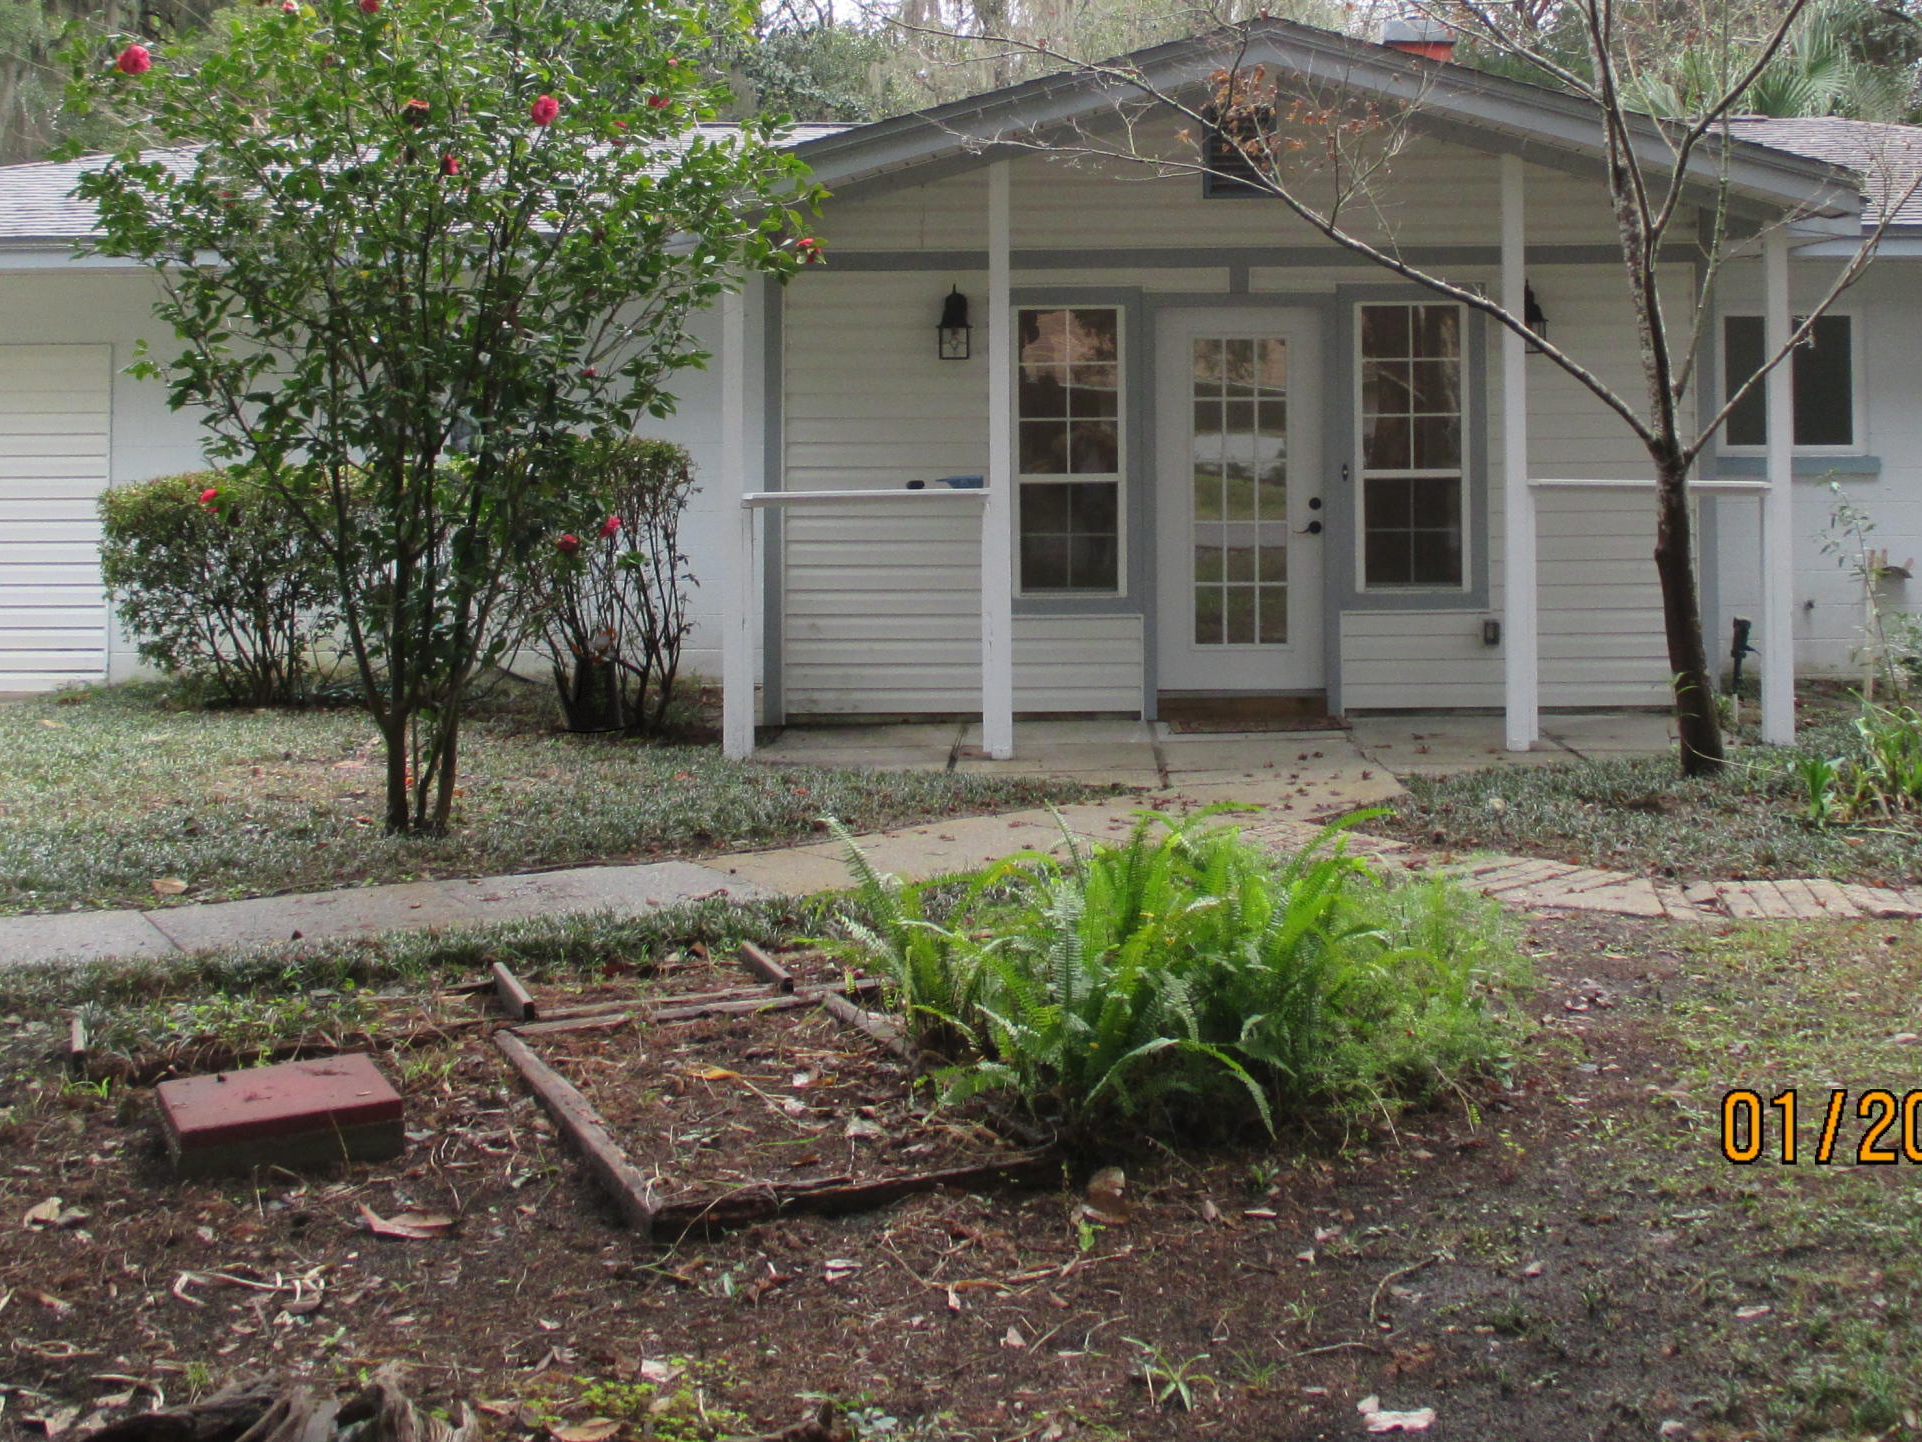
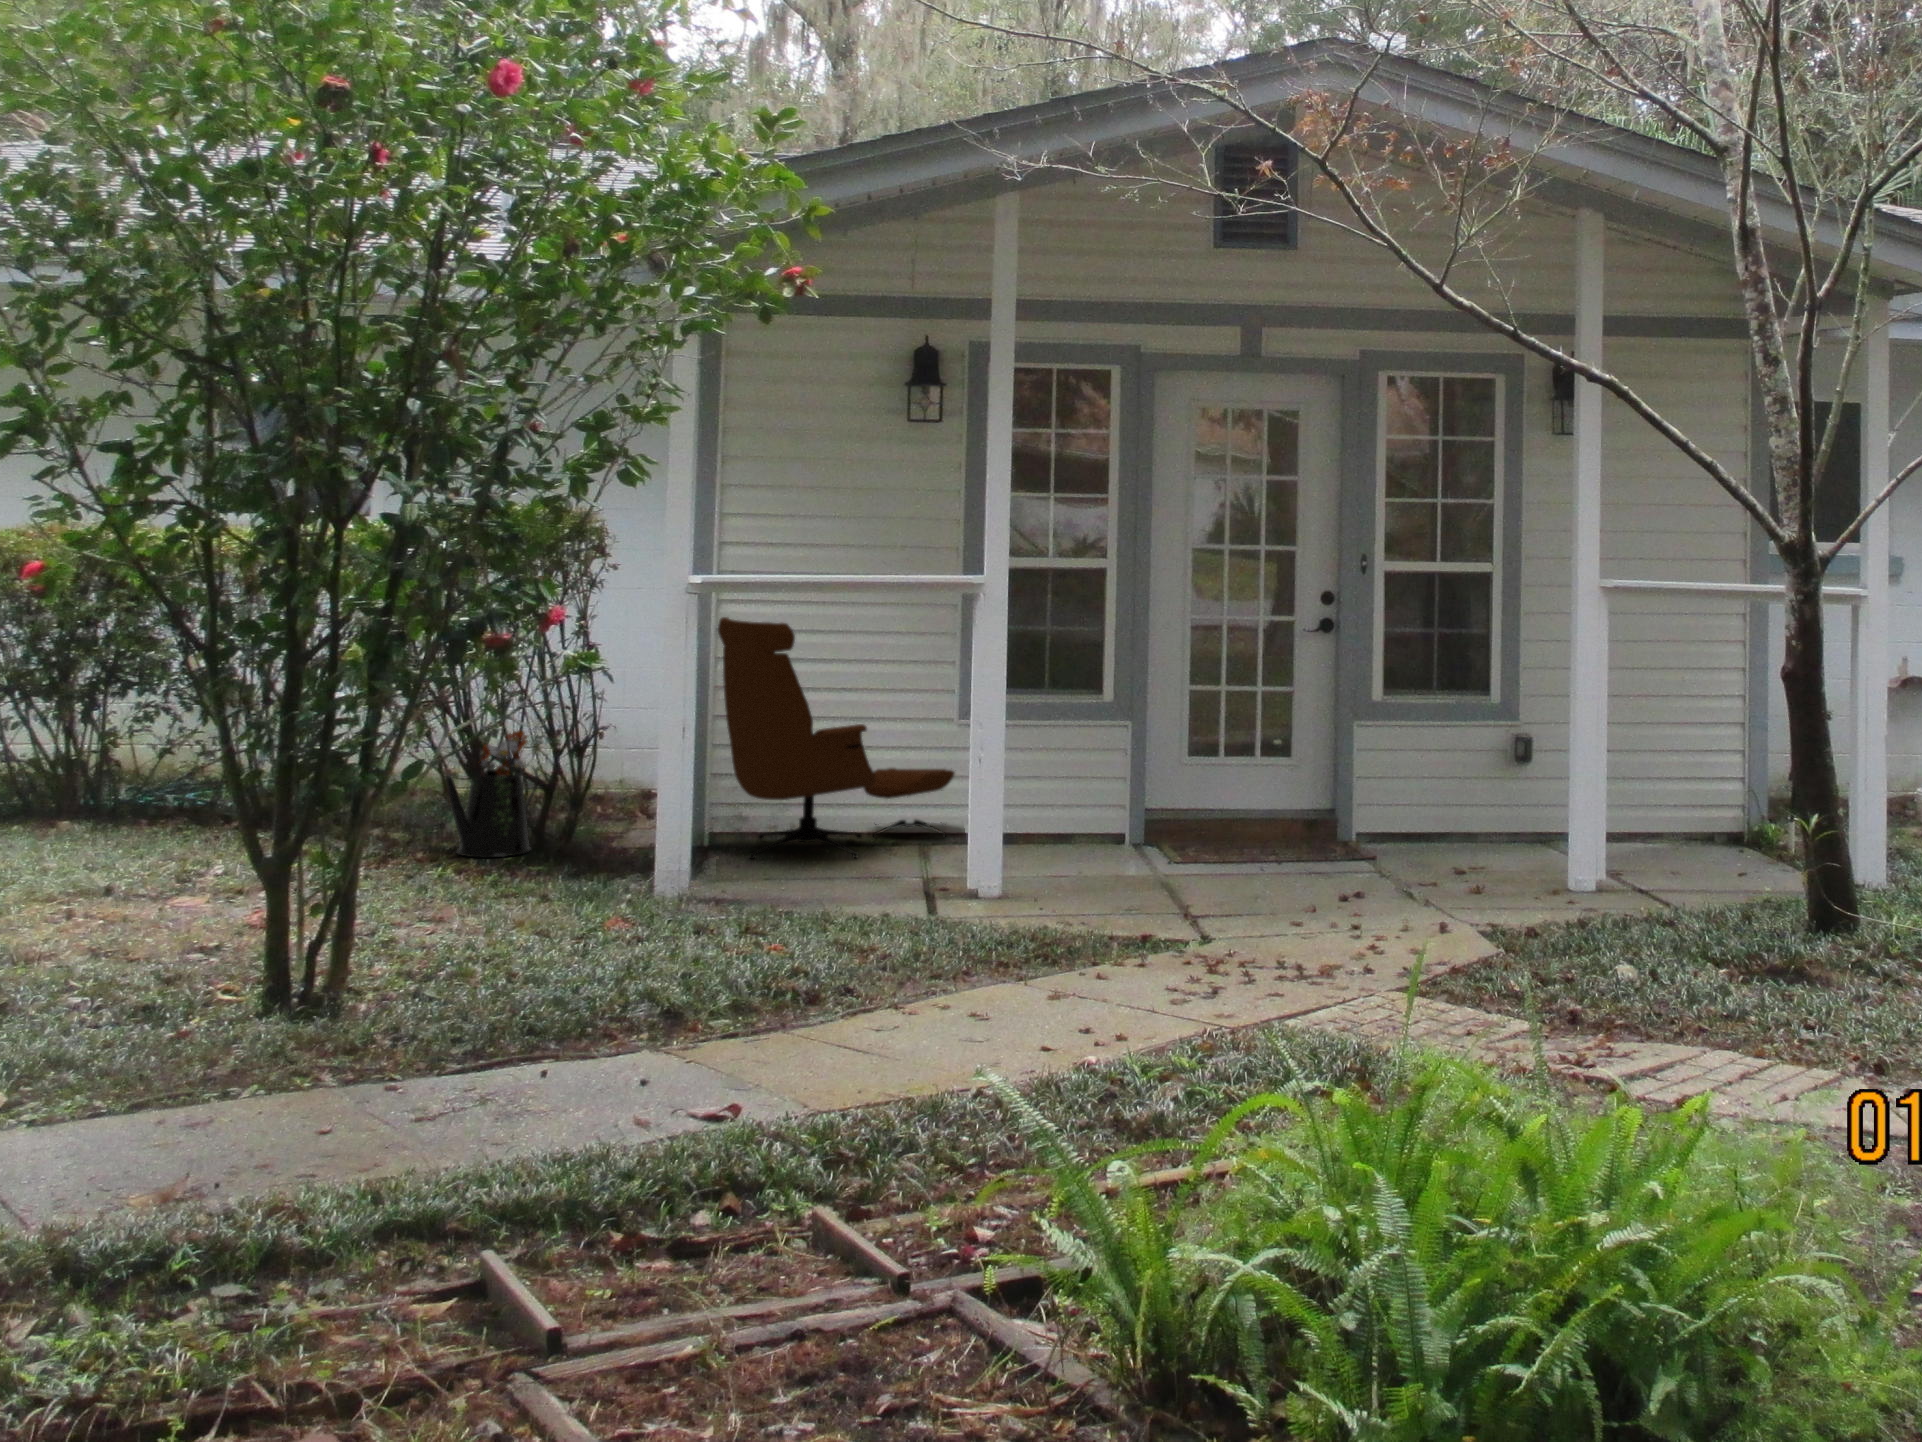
lounge chair: none [767,529,986,732] -> present [718,617,955,859]

